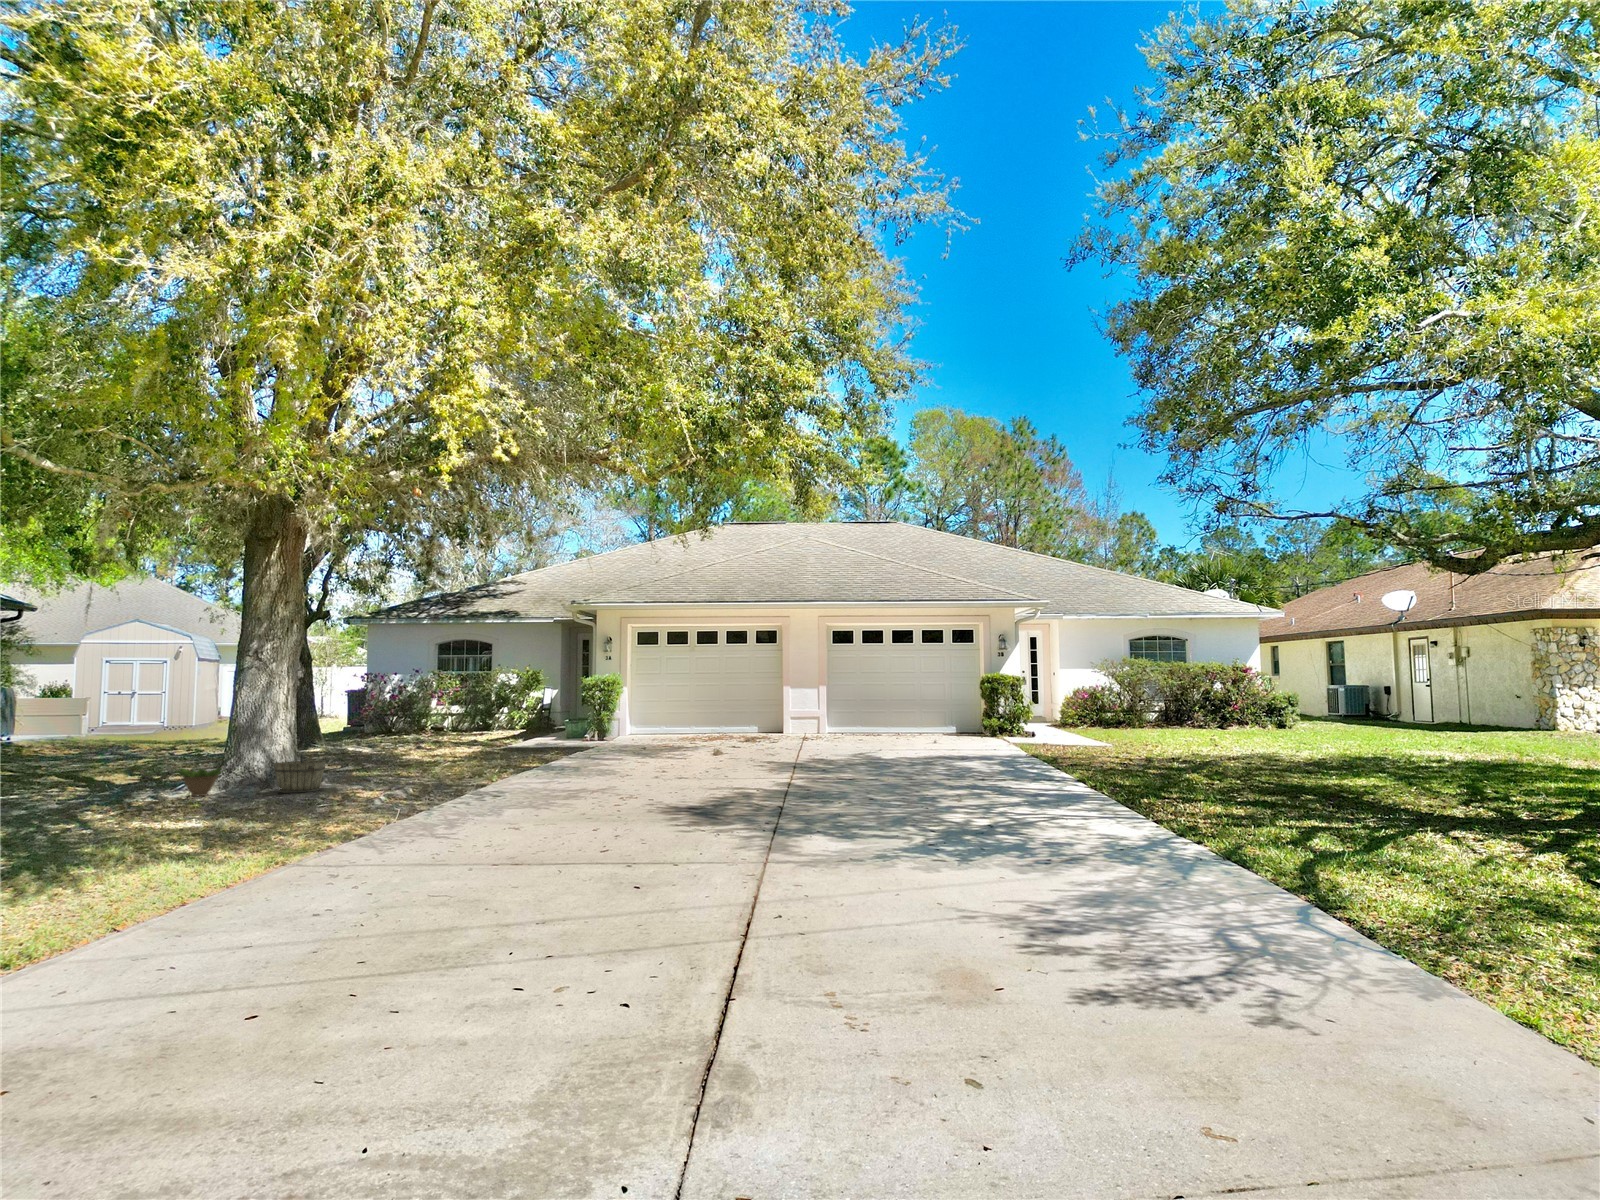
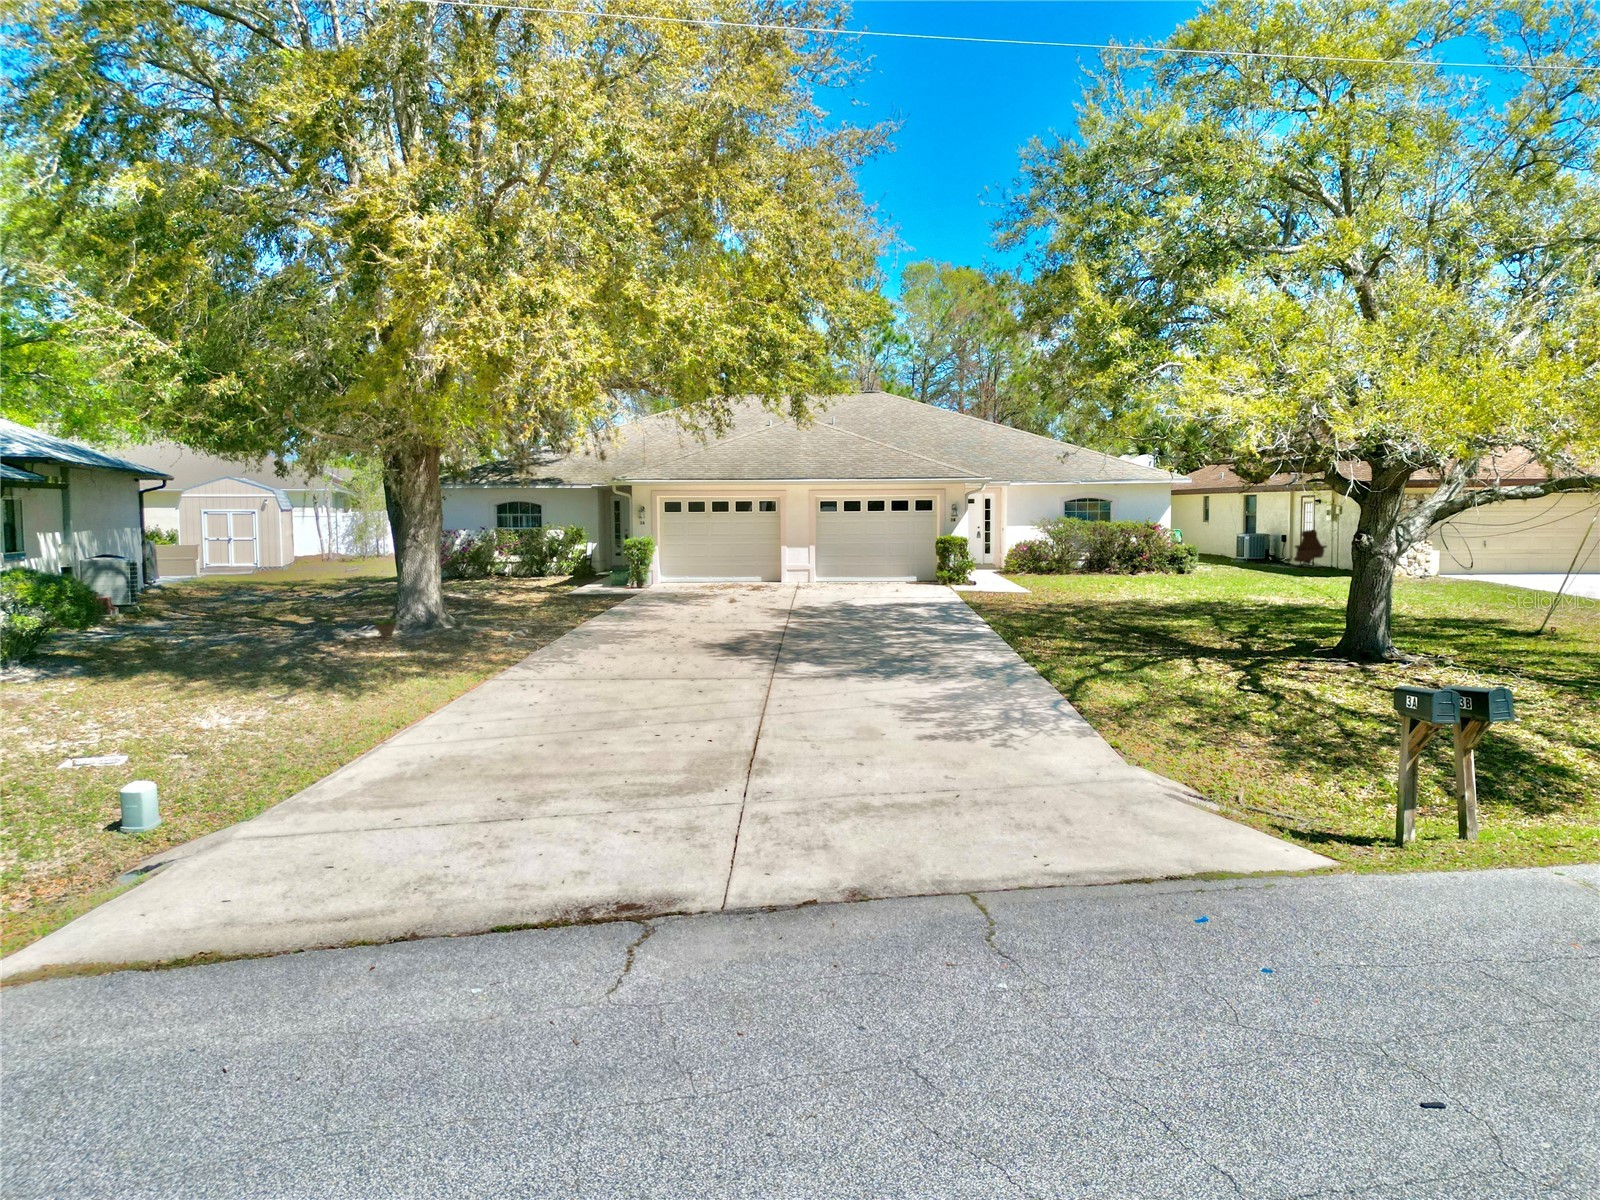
lounge chair: none [1407,678,1449,722] -> present [1294,530,1326,566]
wooden bucket: present [274,752,326,793] -> none [433,607,466,635]

